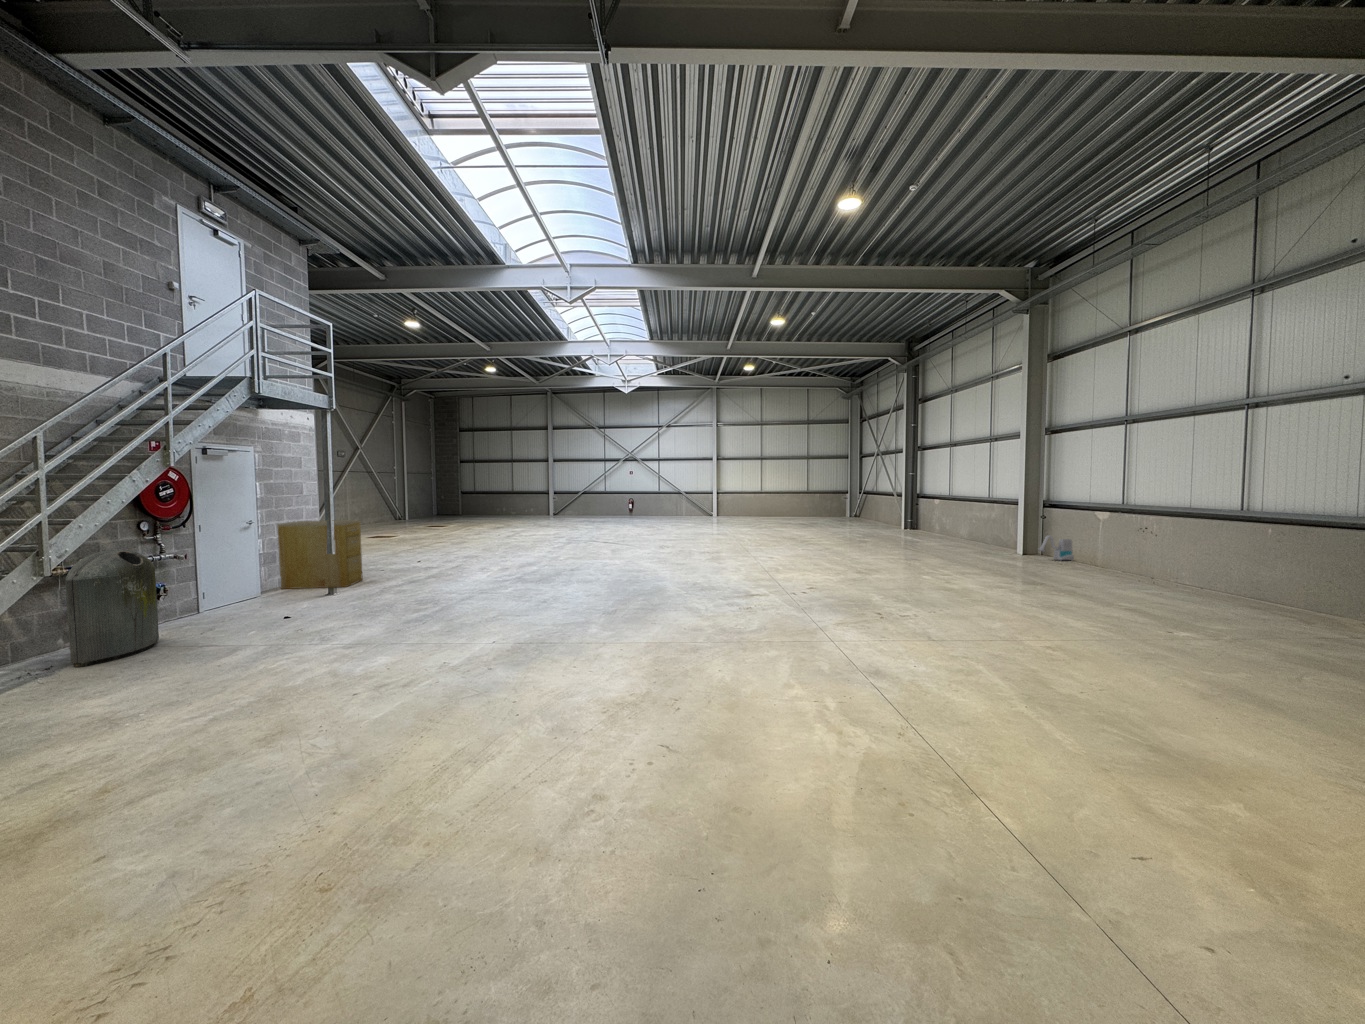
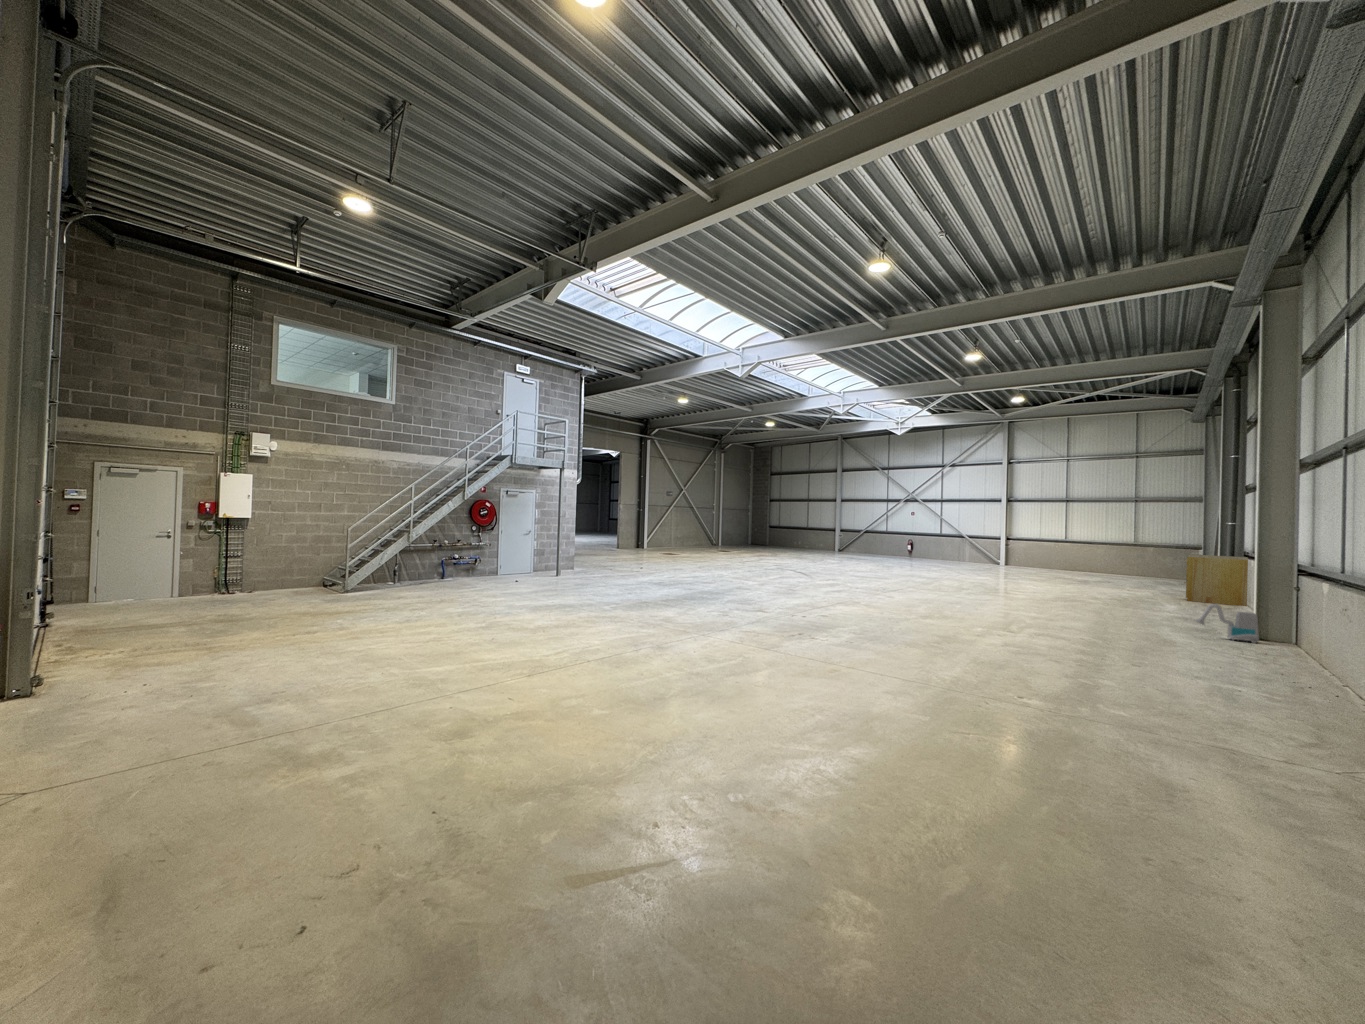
filing cabinet: present [277,520,362,589] -> present [1184,554,1248,606]
trash can: present [65,550,159,667] -> none [425,536,463,582]

